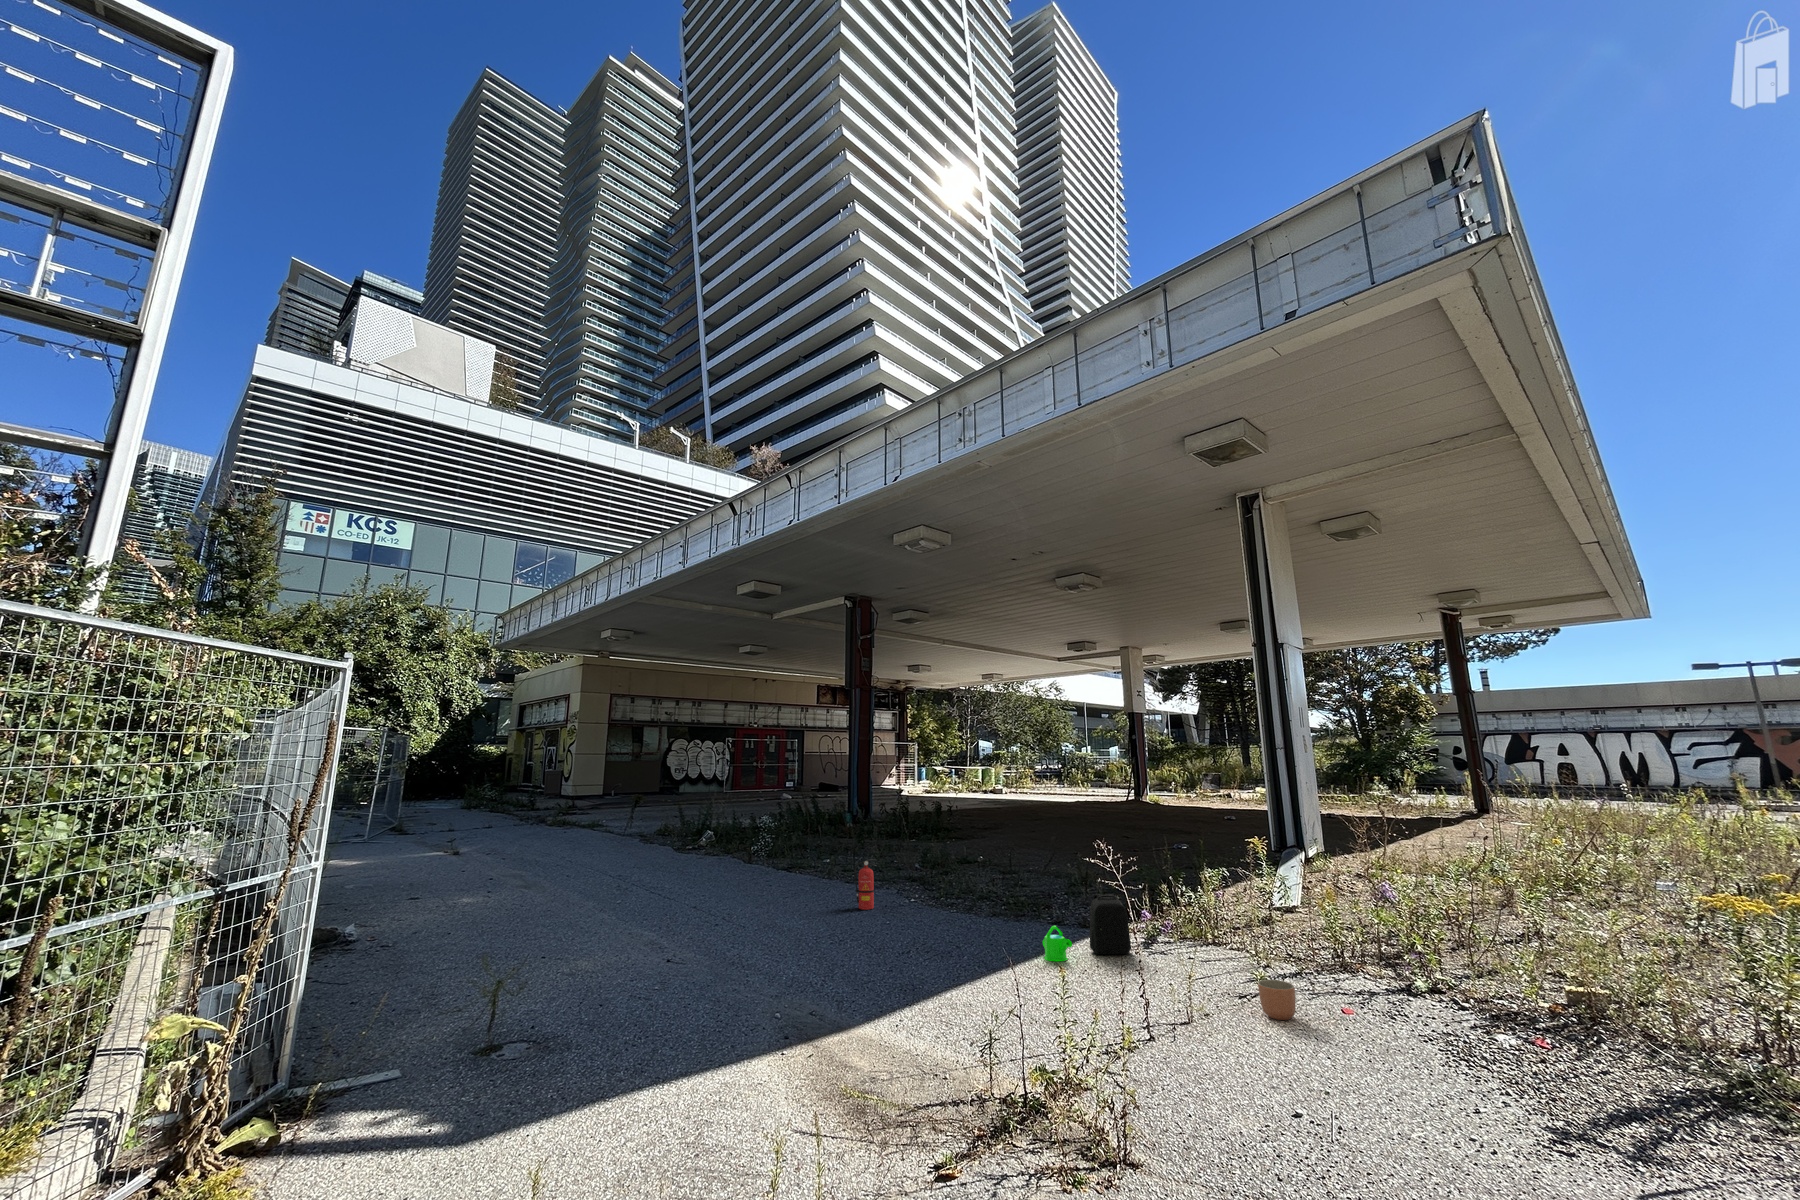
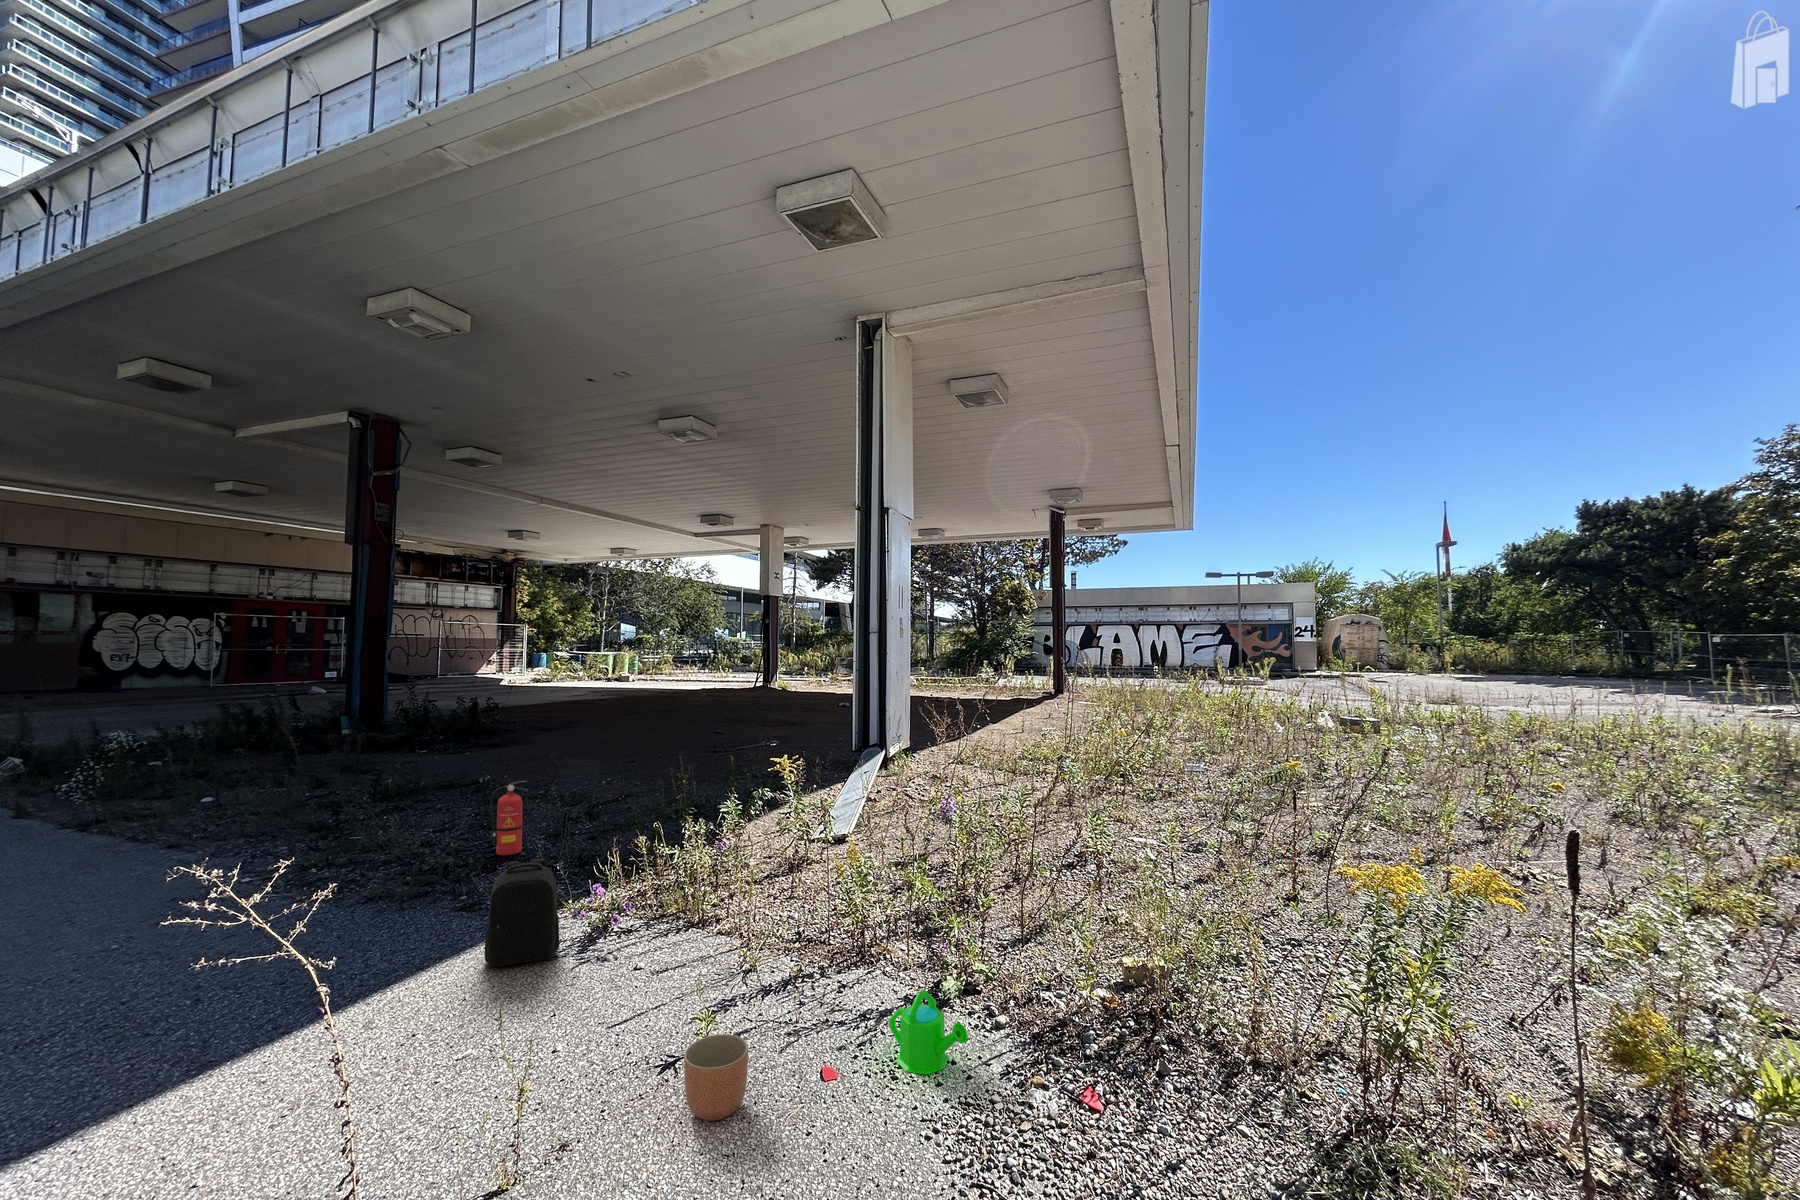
fire extinguisher: present [854,859,876,910] -> present [490,781,528,855]
watering can: present [1043,926,1072,962] -> present [889,990,968,1075]

